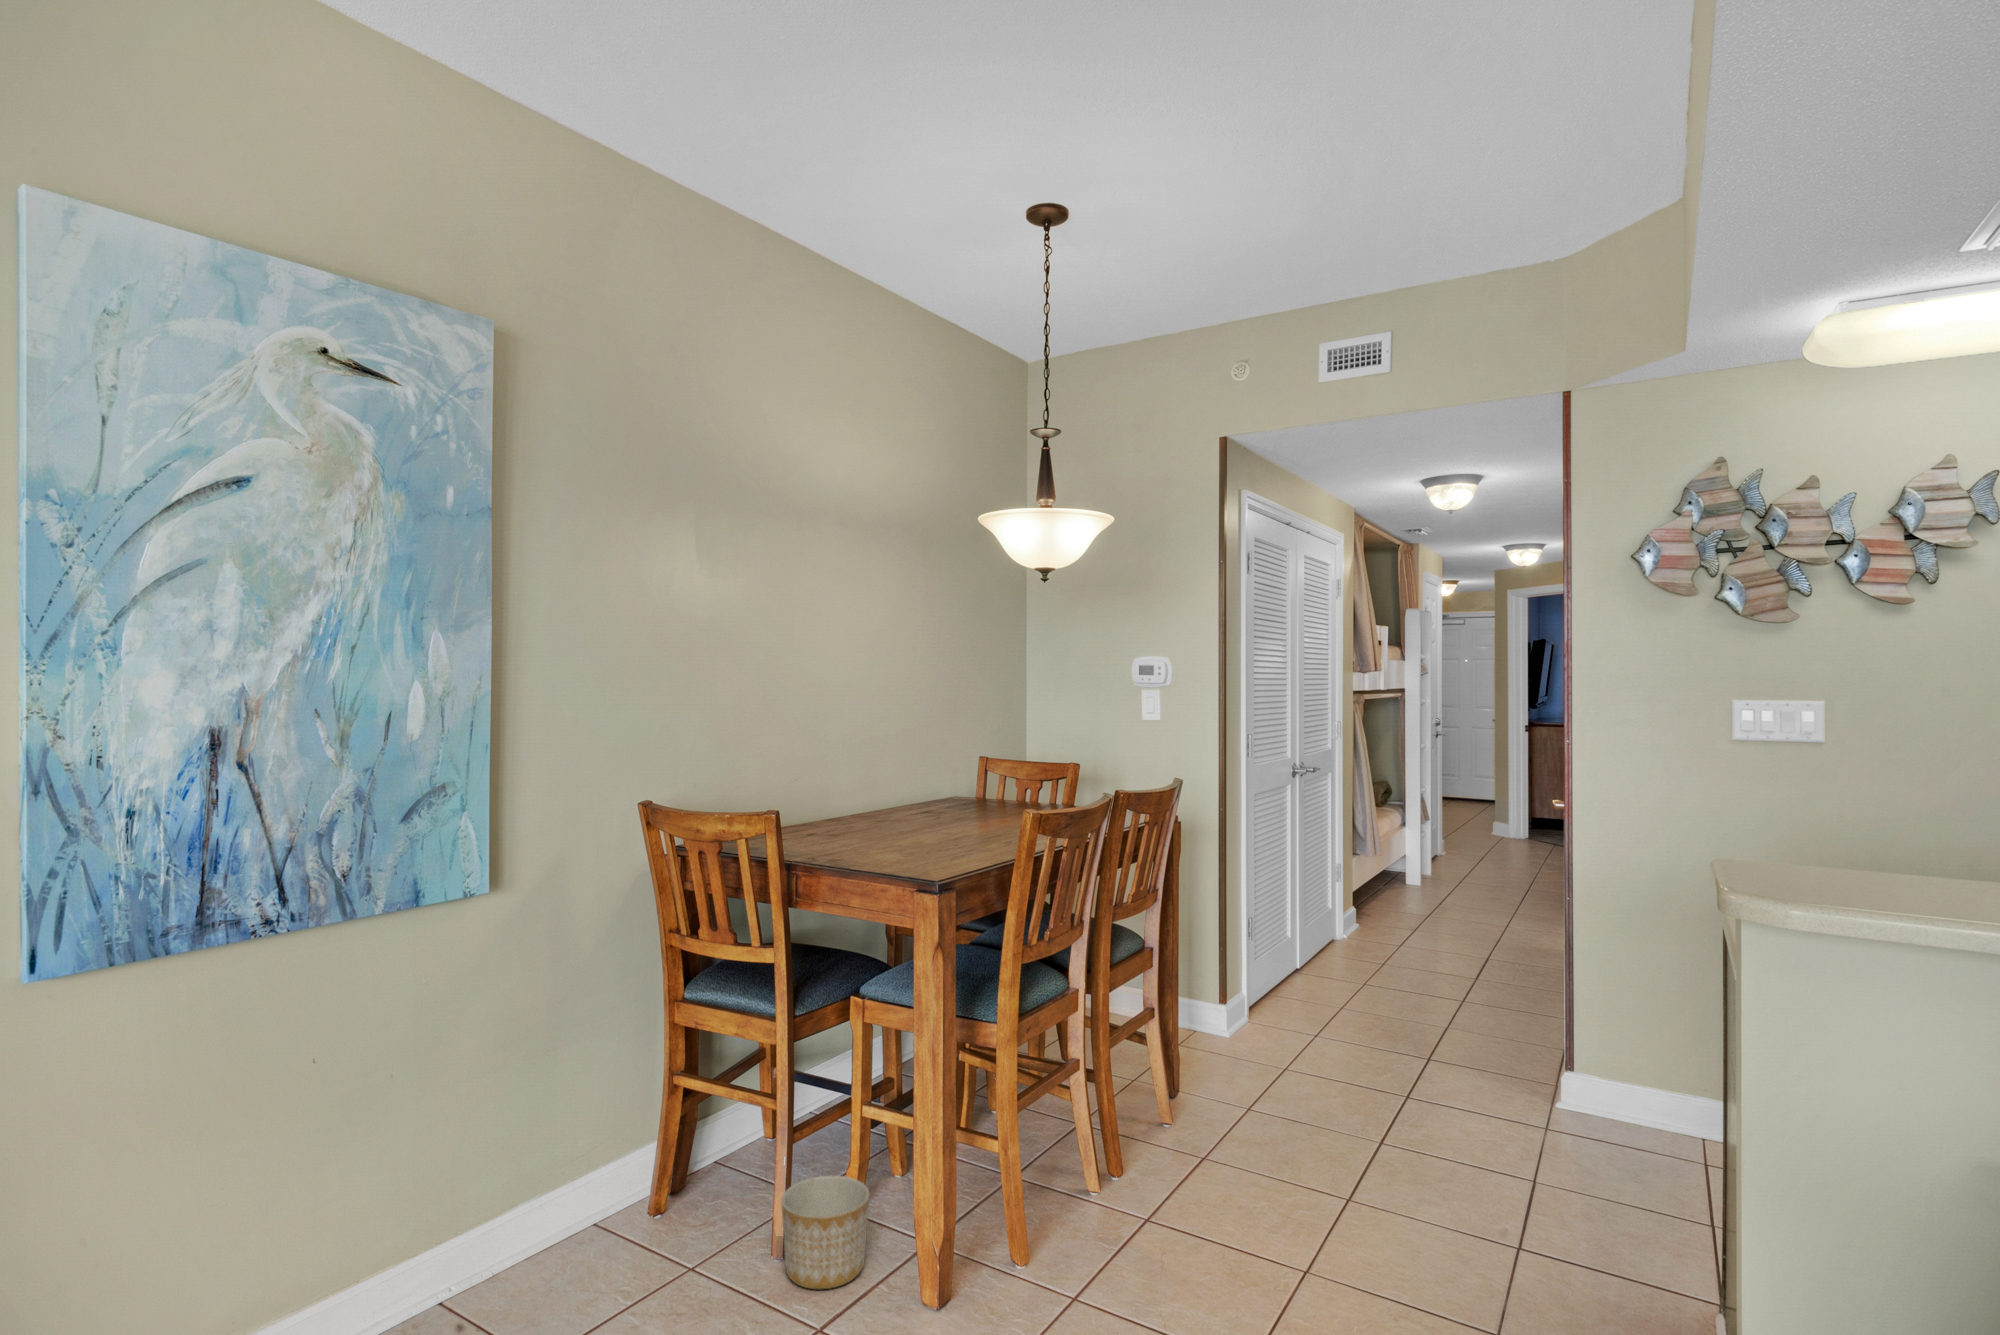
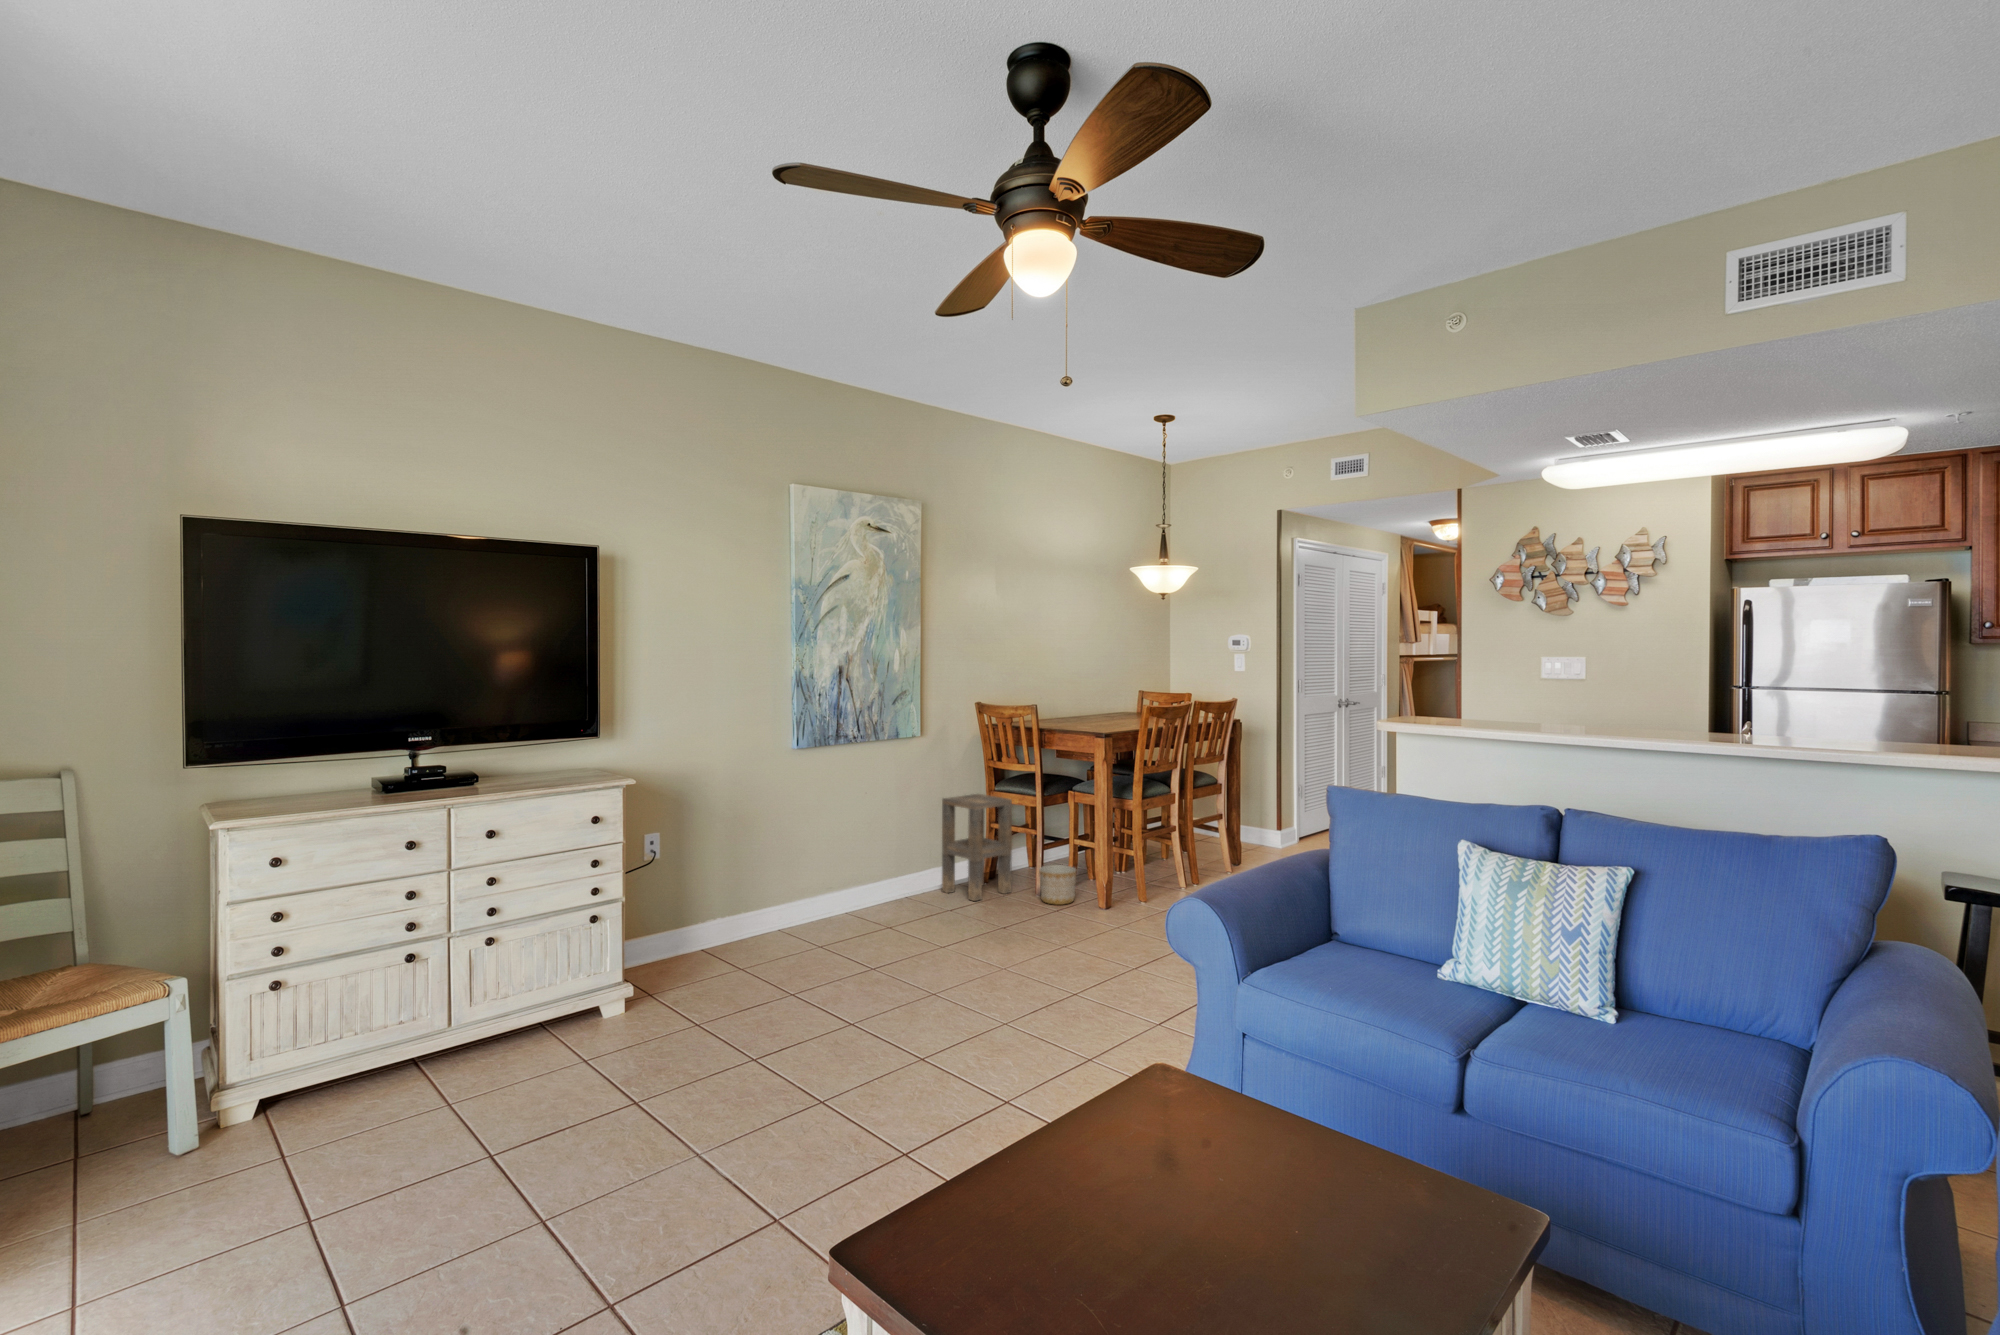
side table: none [547,1006,721,1298] -> present [942,794,1012,901]

